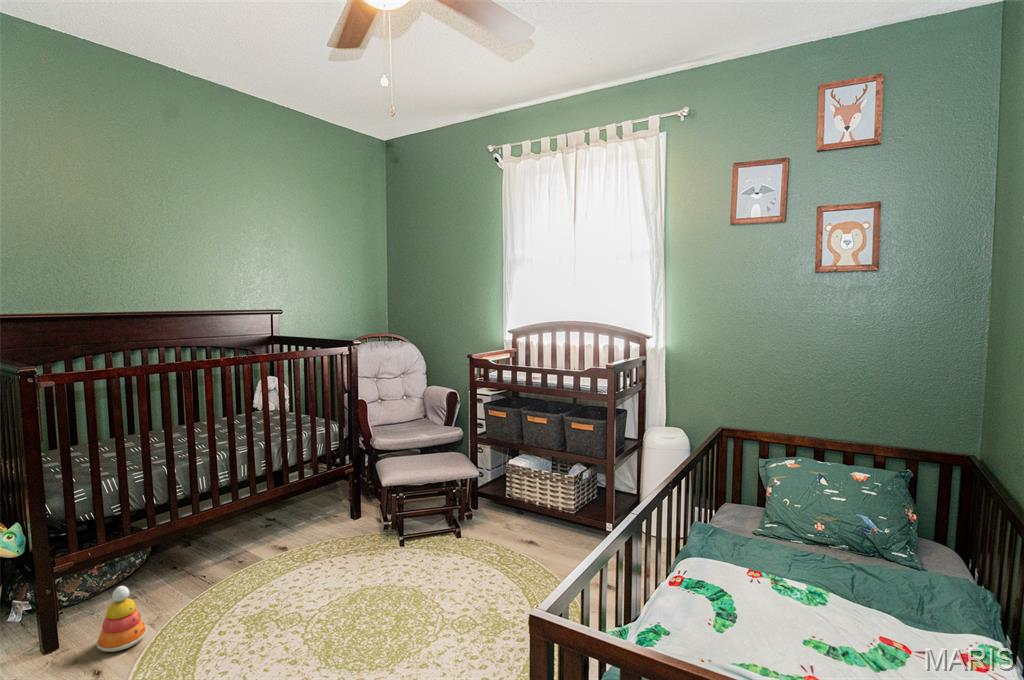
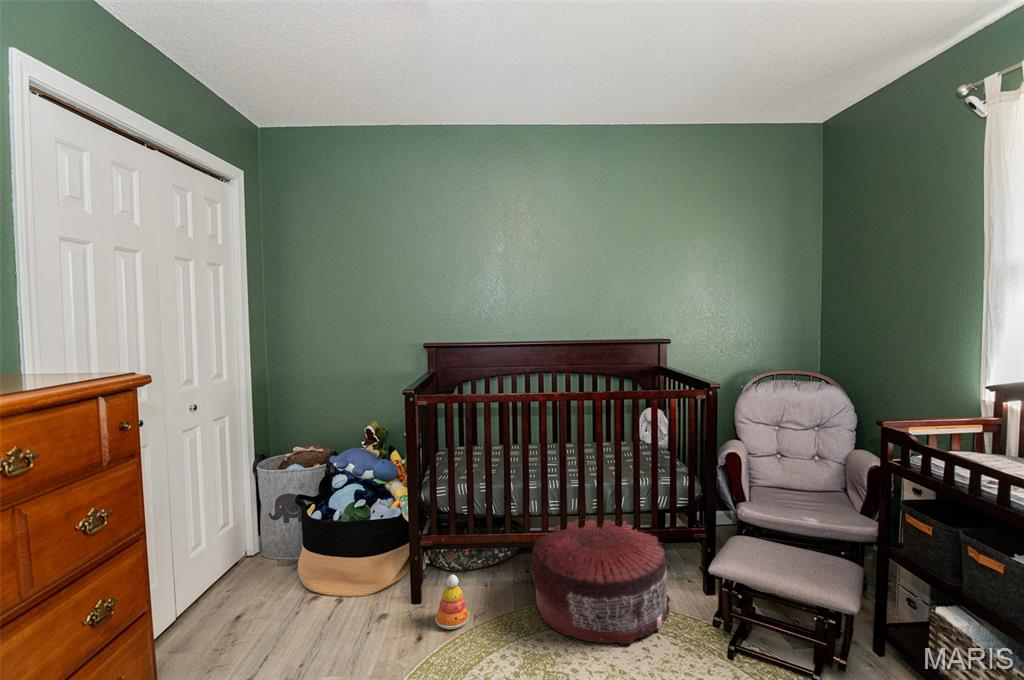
pouf: none [202,478,345,593] -> present [531,519,670,644]

